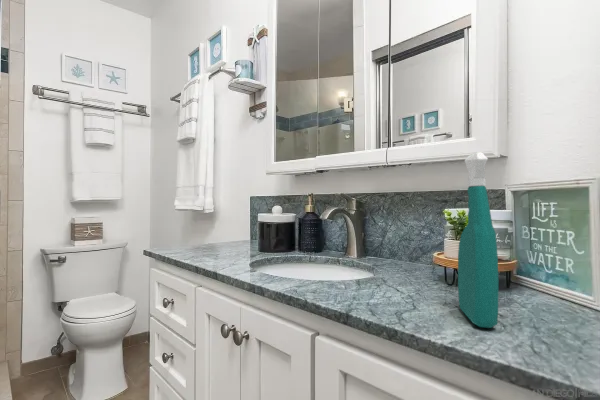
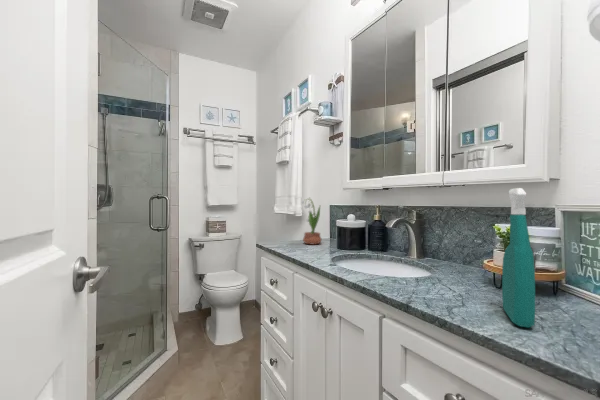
potted flower: none [210,184,238,248] -> present [302,199,321,244]

